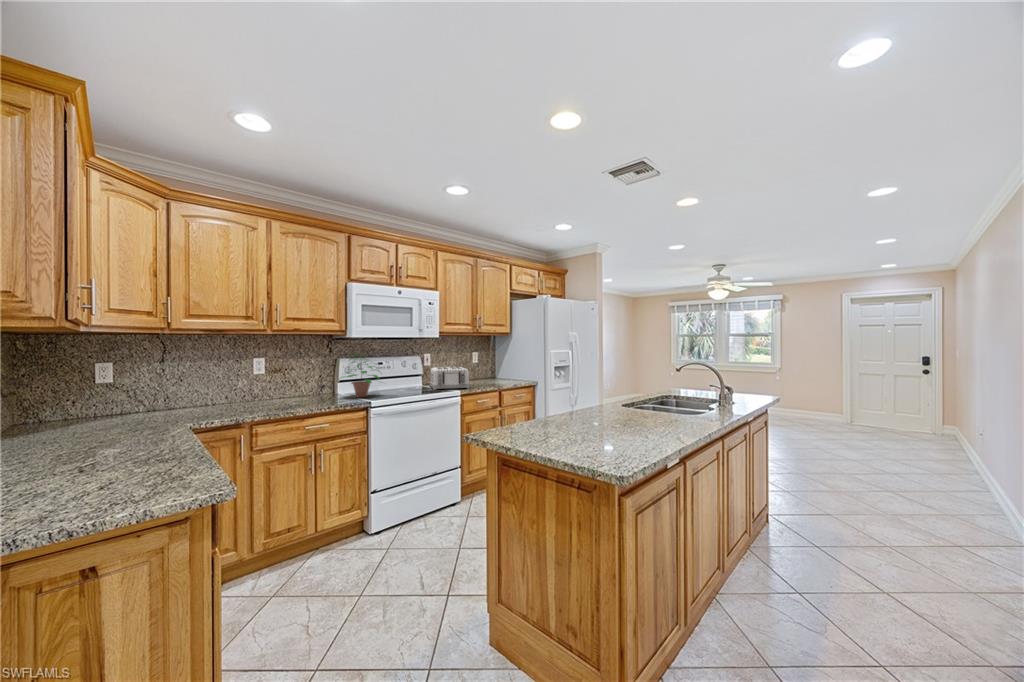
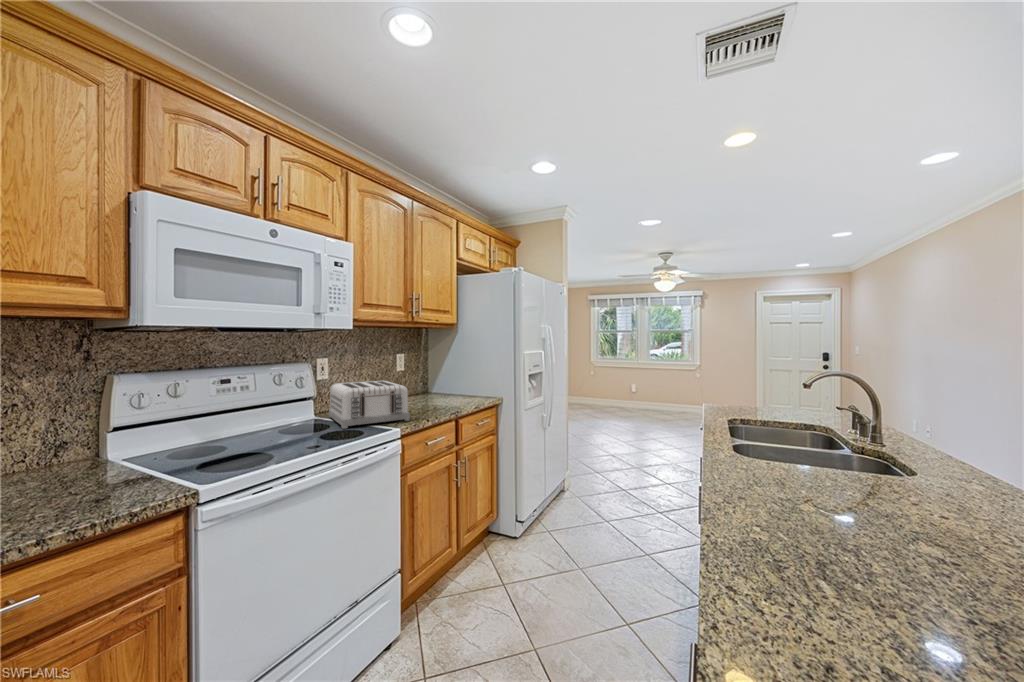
potted plant: present [341,354,379,397] -> none [98,364,241,470]

